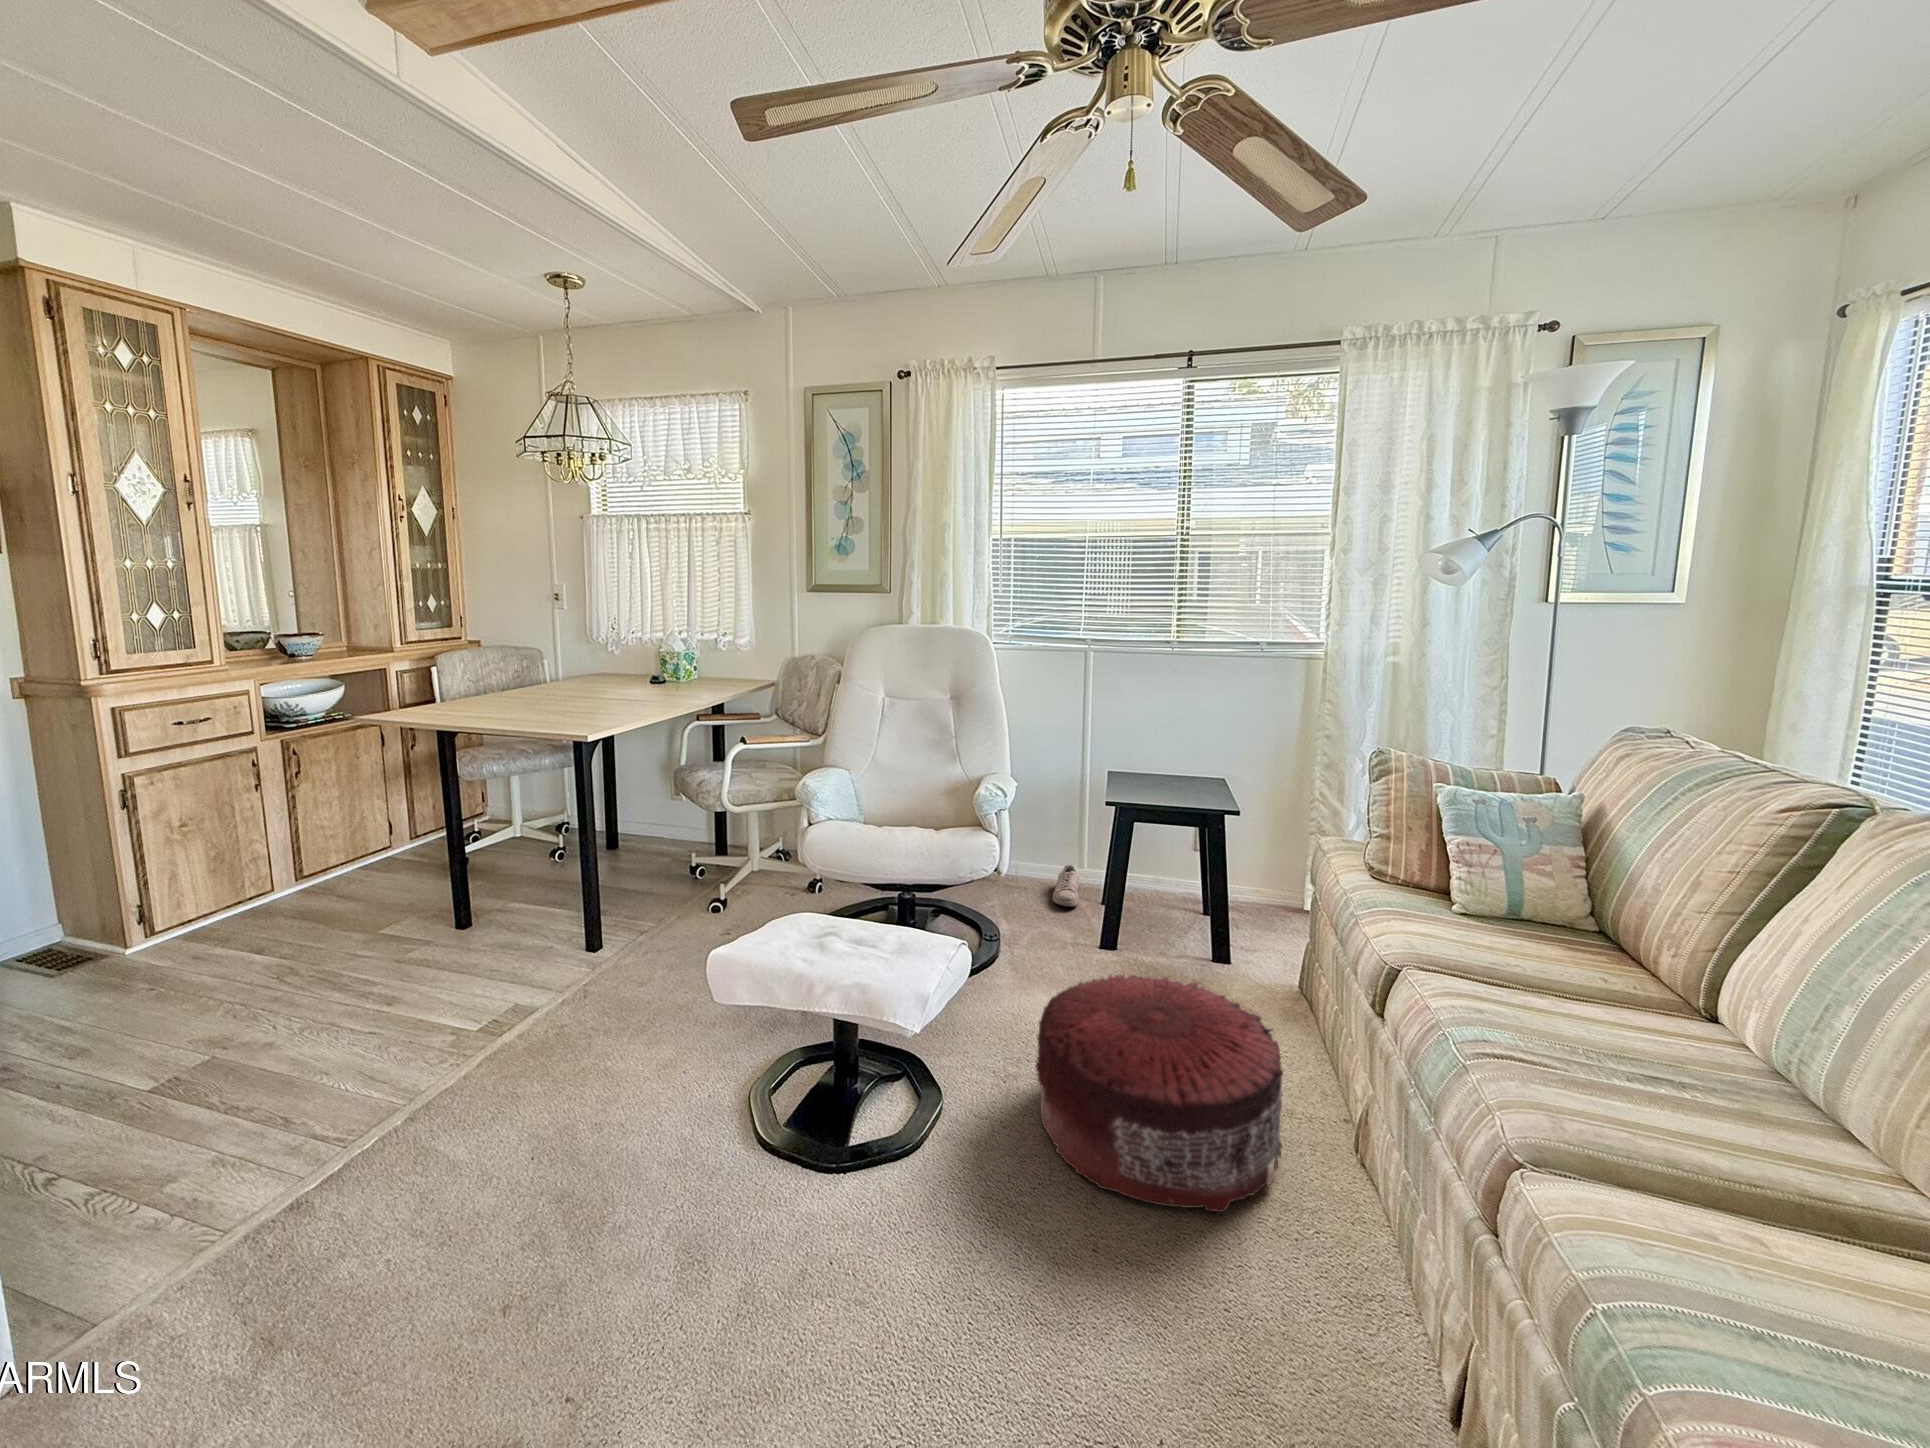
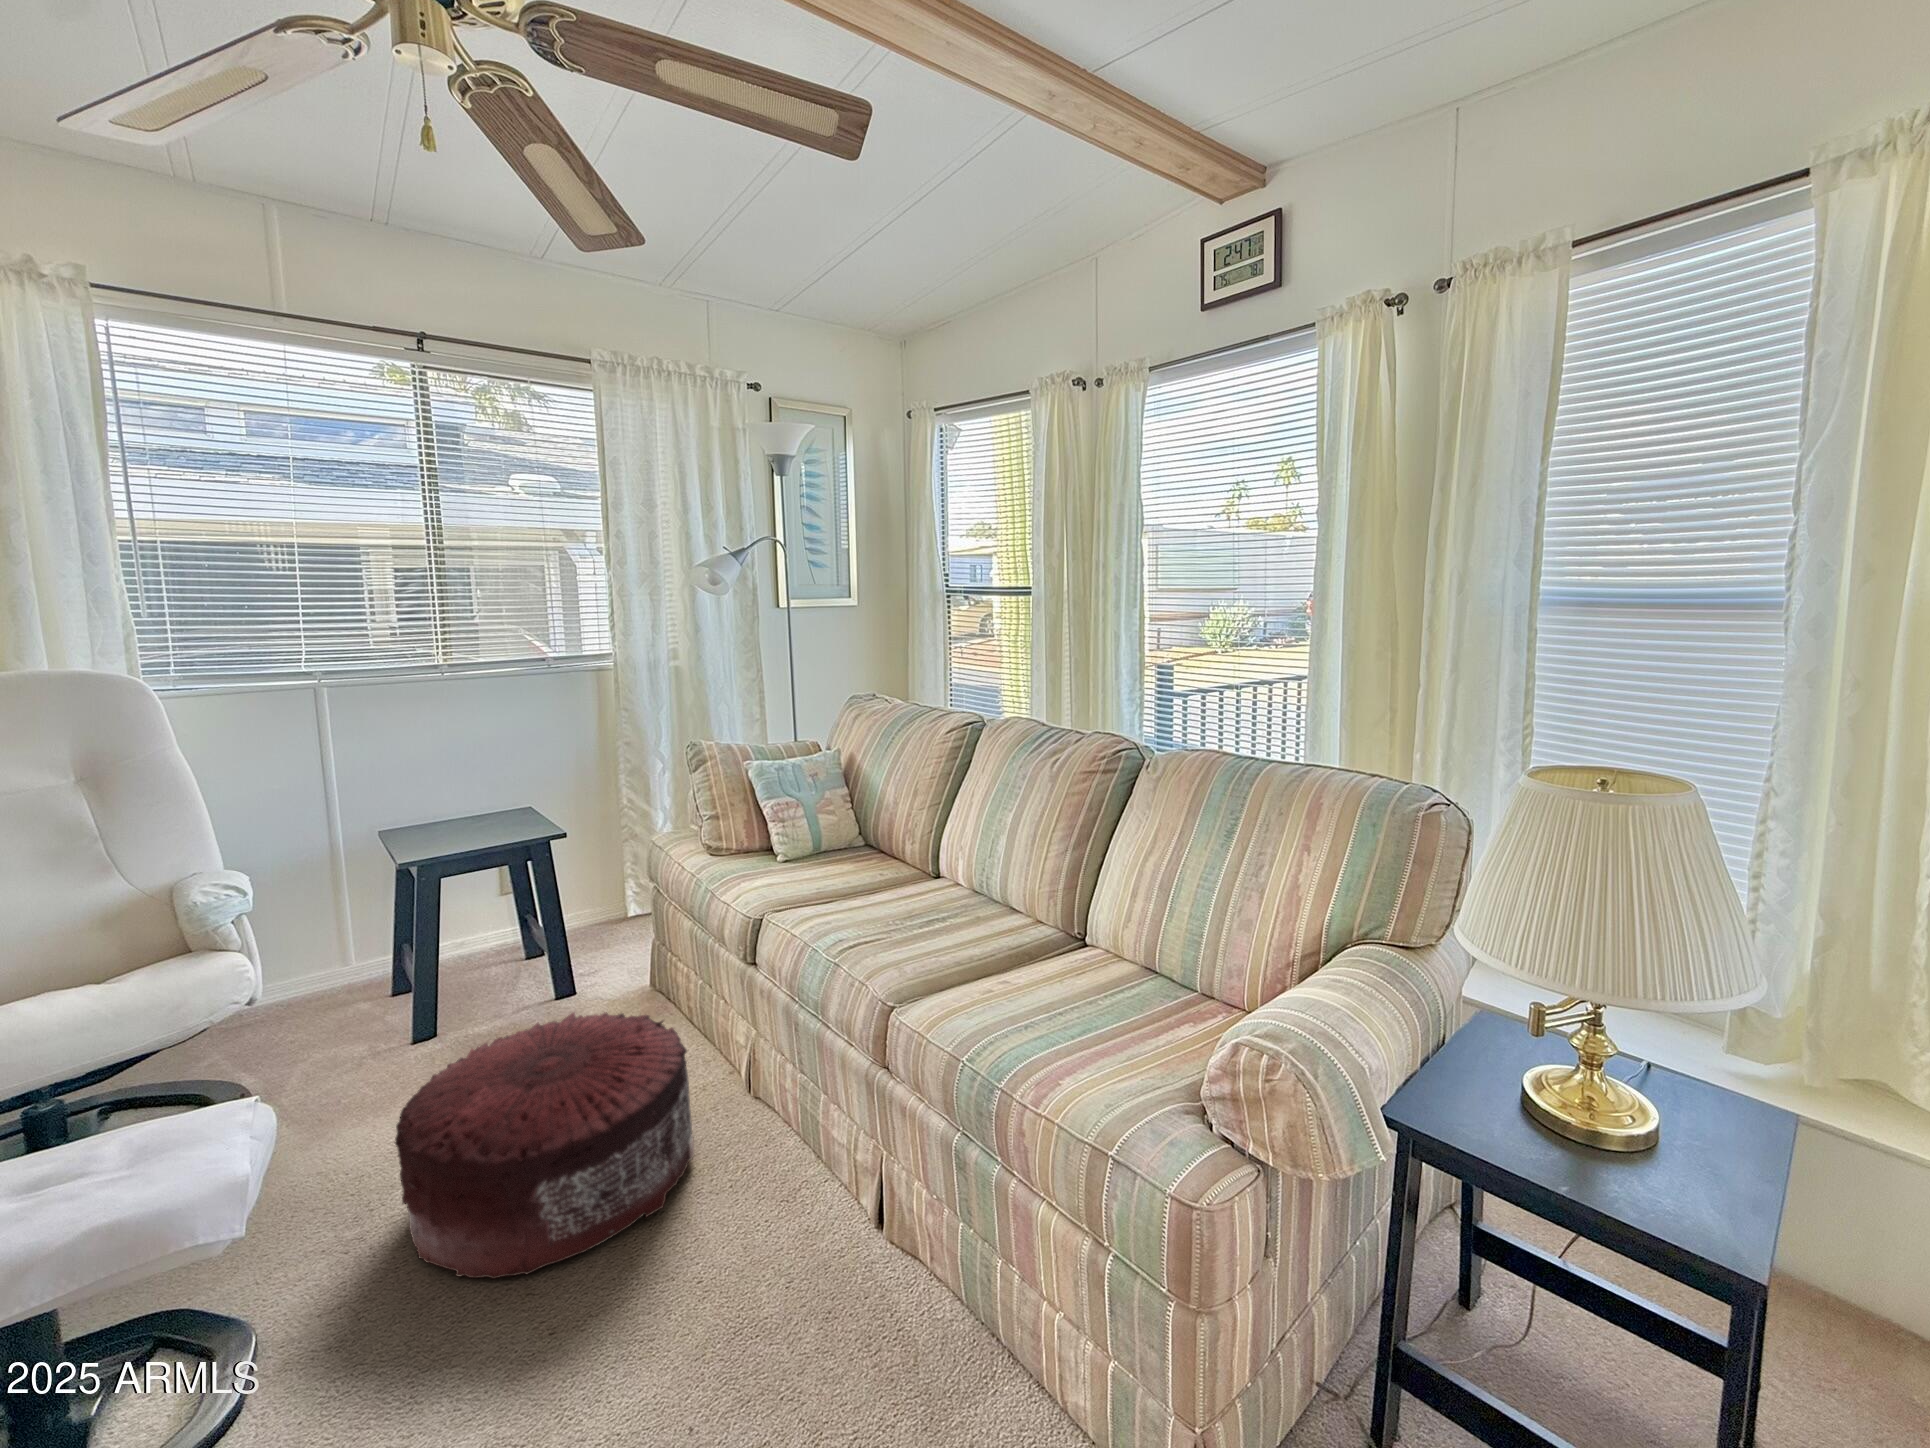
shoe: present [1053,865,1079,907] -> none [313,963,358,1018]

